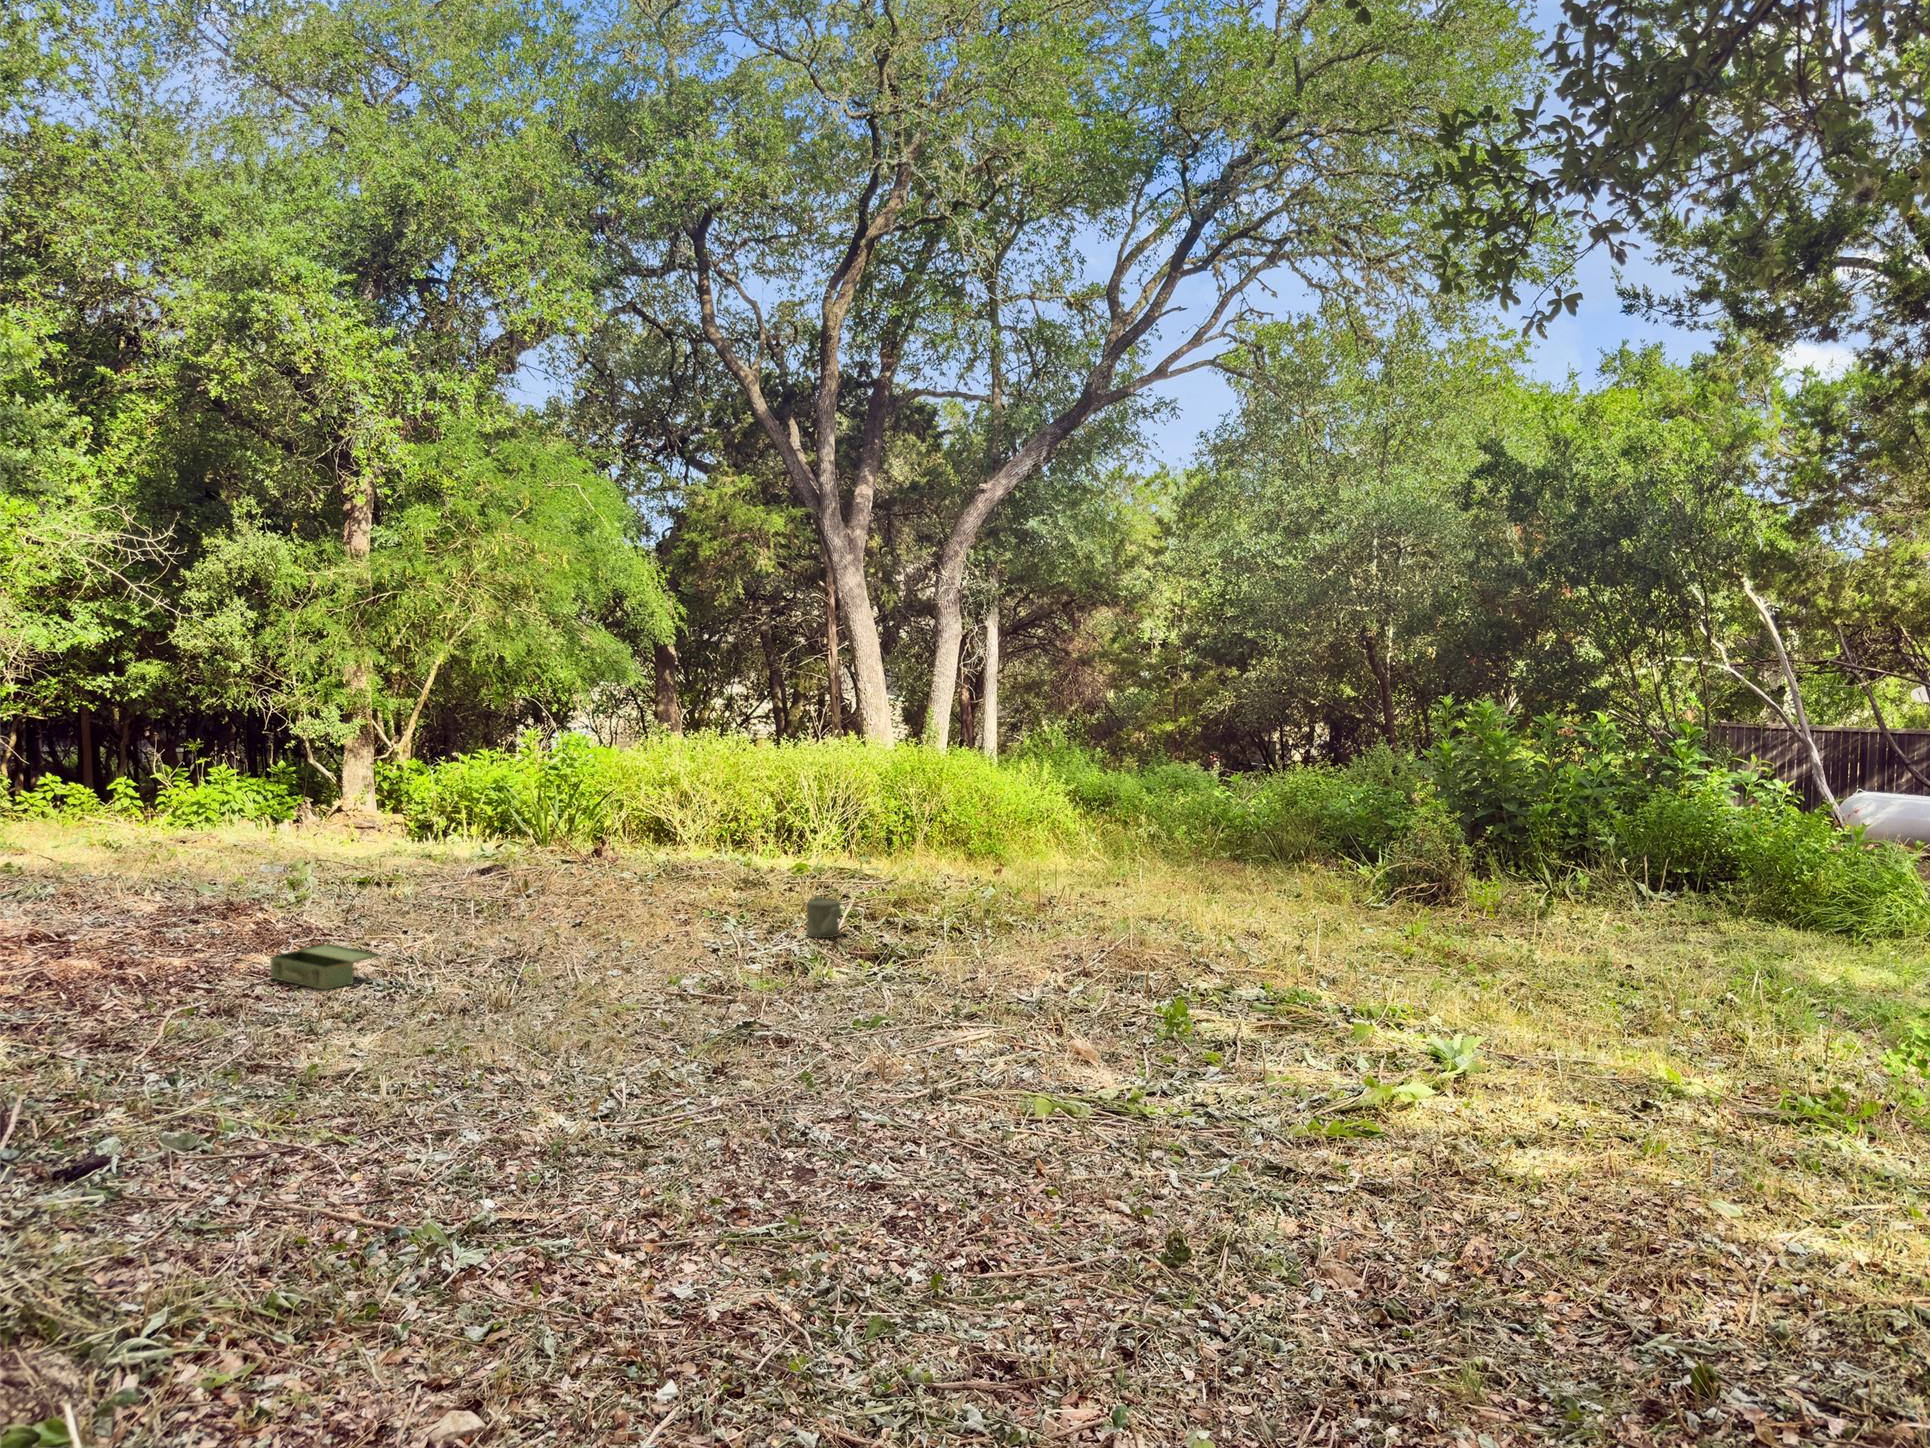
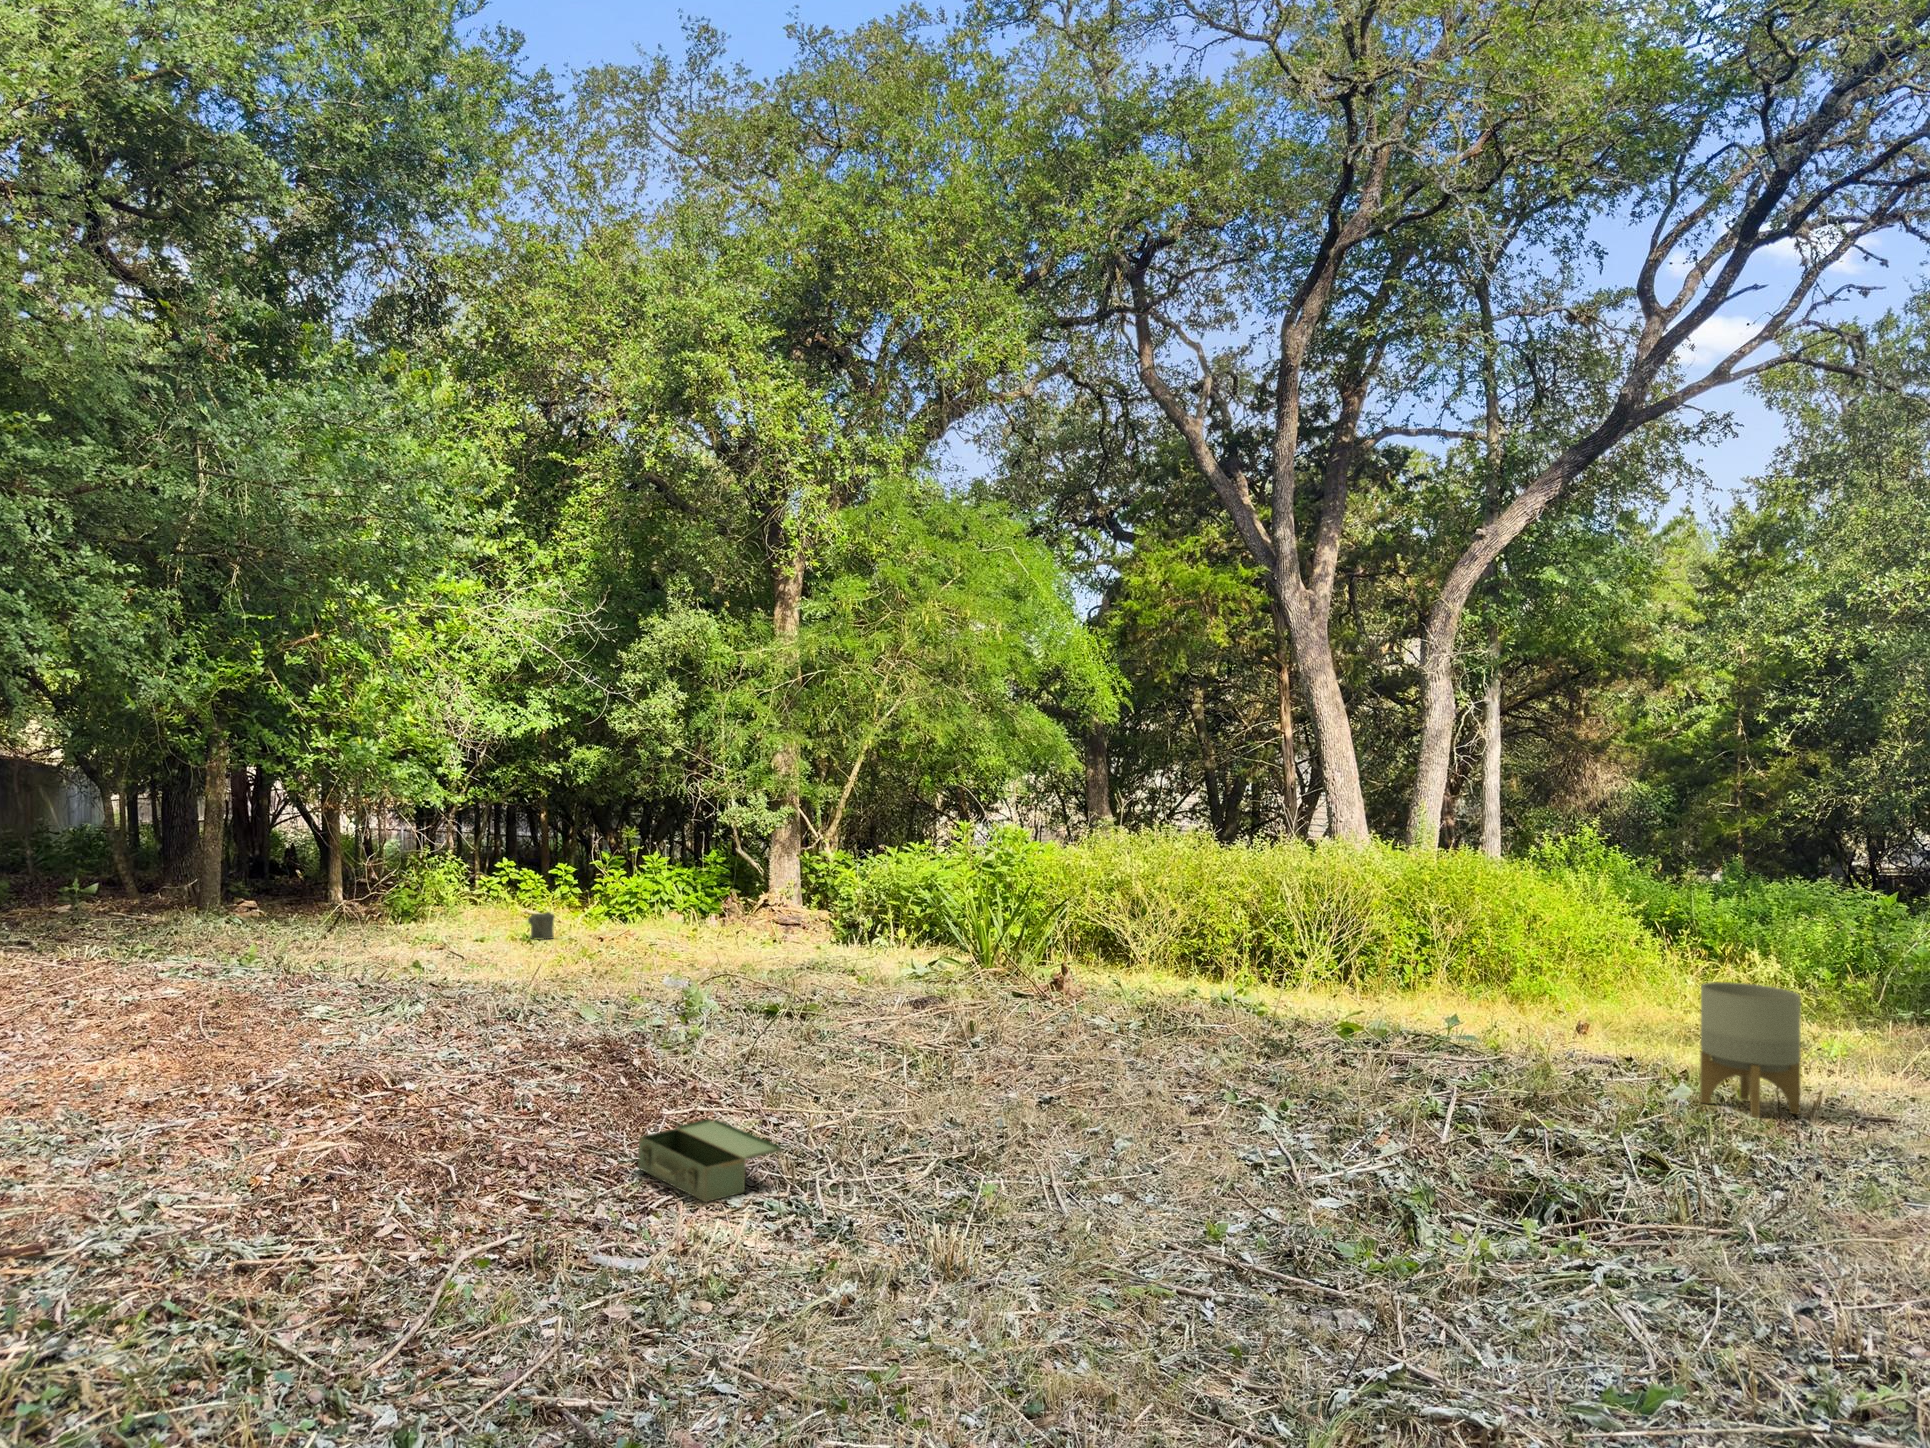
planter: none [1013,827,1068,908] -> present [1700,982,1801,1118]
watering can: present [806,895,842,938] -> present [528,912,554,940]

